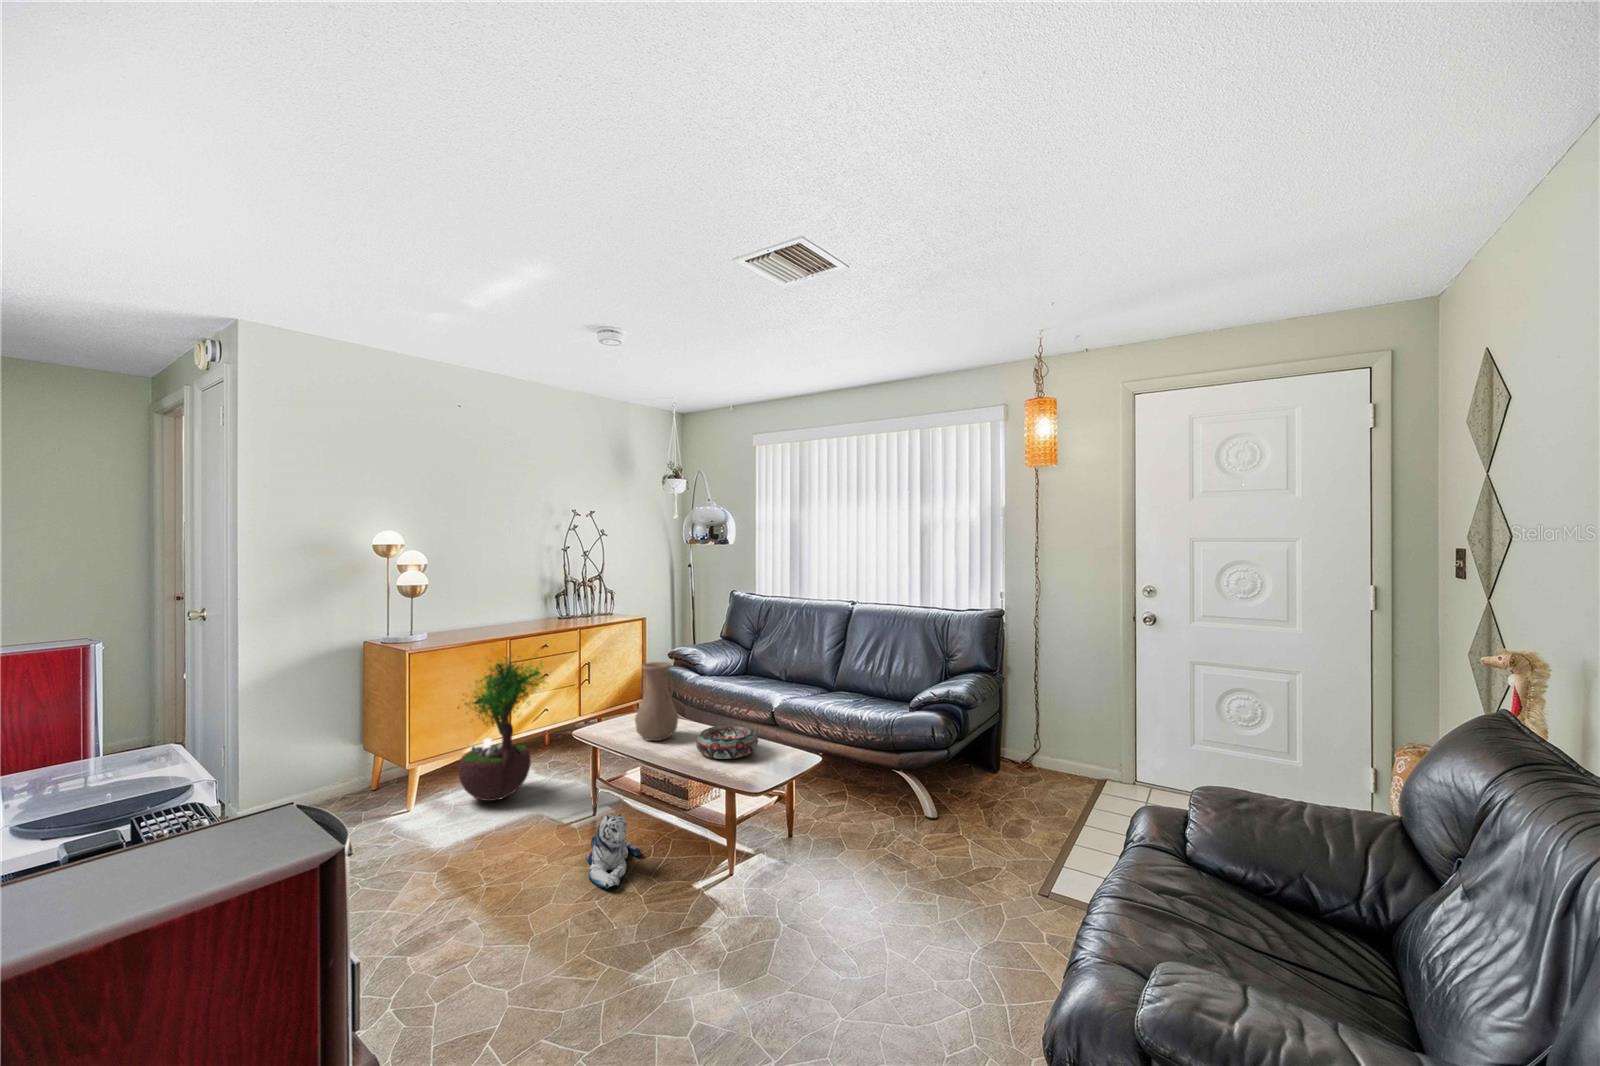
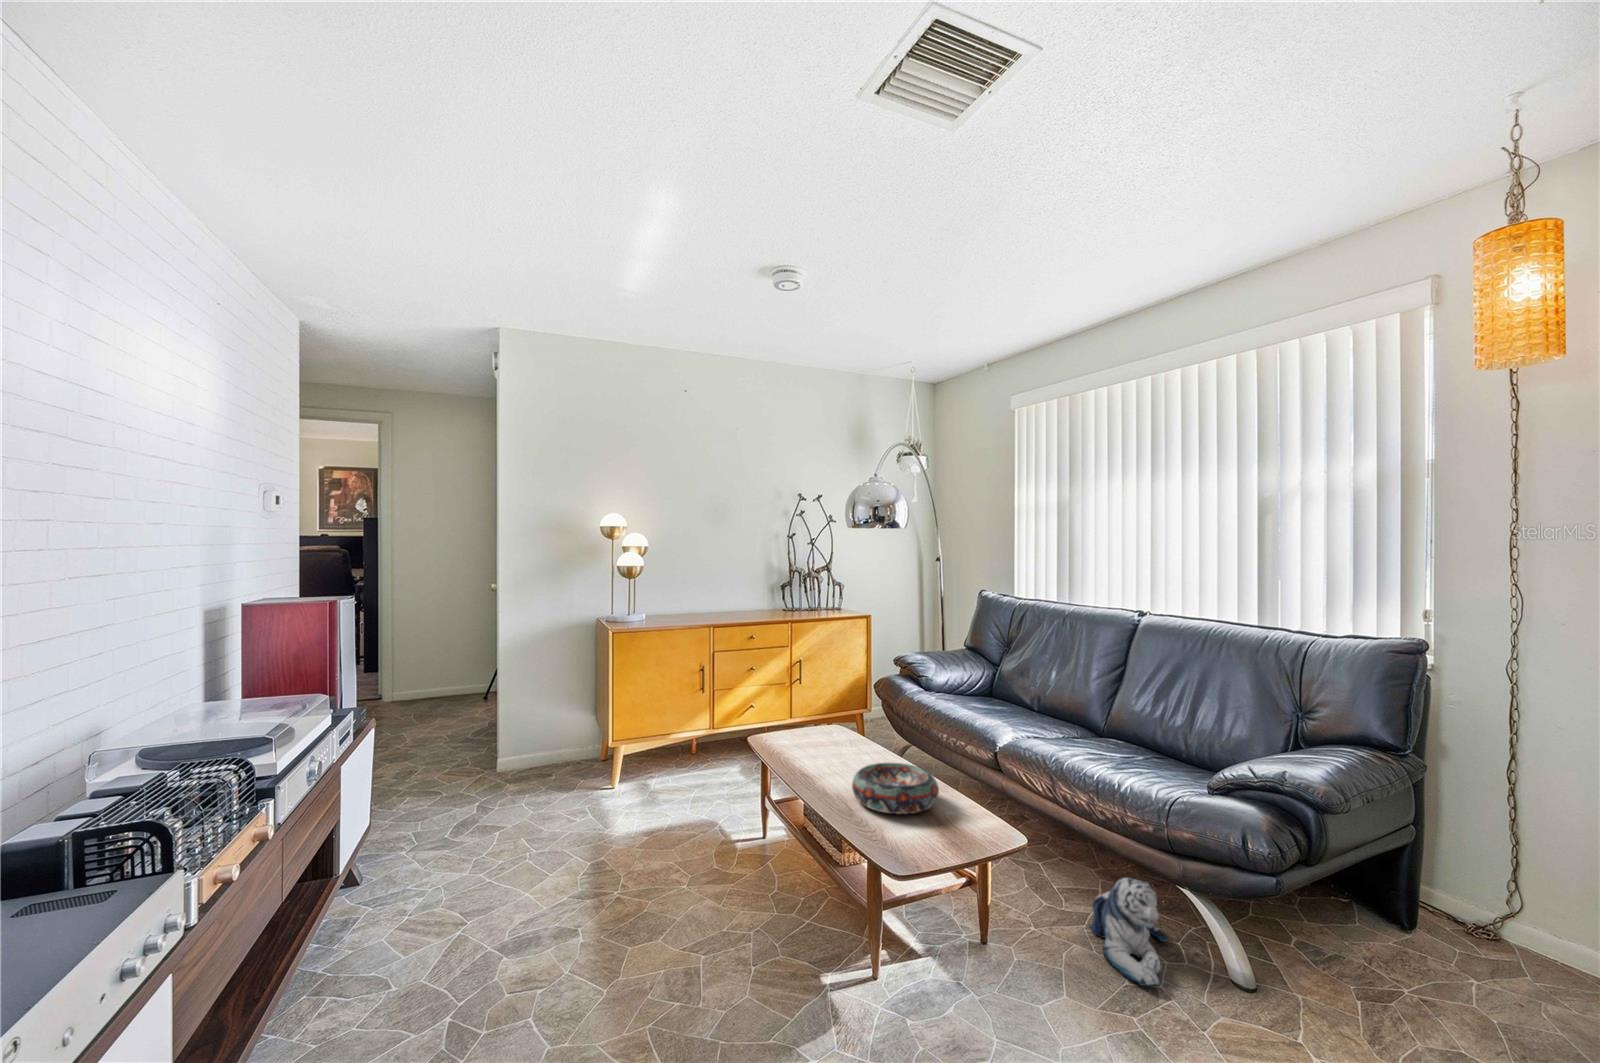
potted tree: present [458,657,550,801] -> none [629,633,730,801]
vase: present [635,662,679,741] -> none [794,666,849,768]
plush toy: present [586,815,641,889] -> present [1090,878,1168,986]

